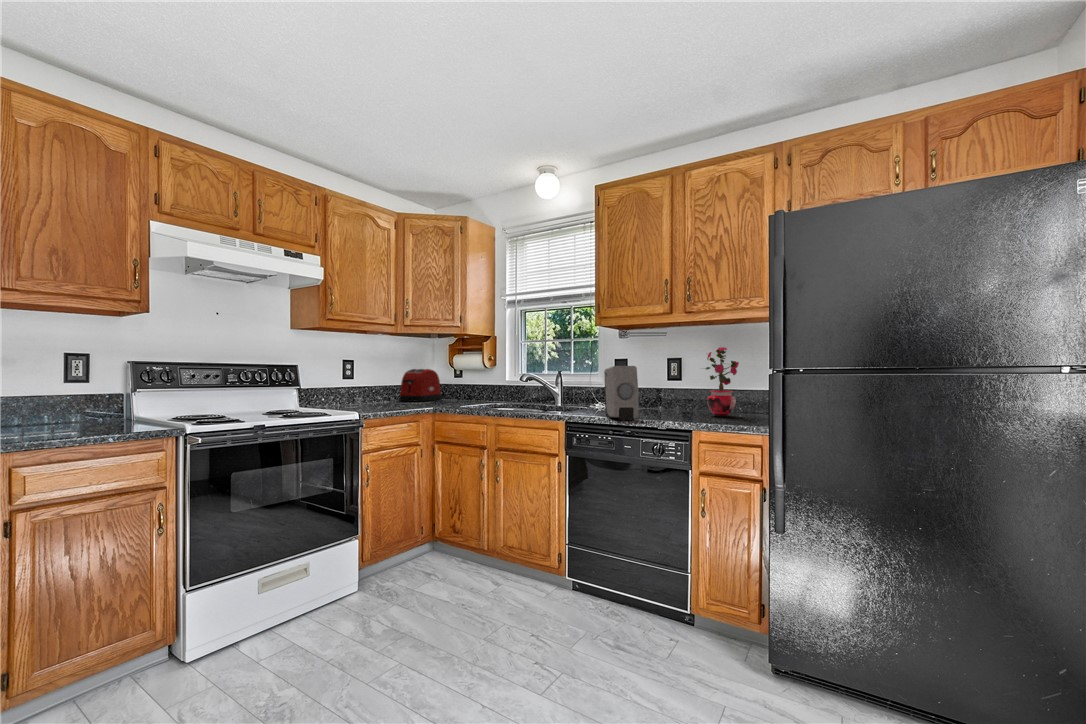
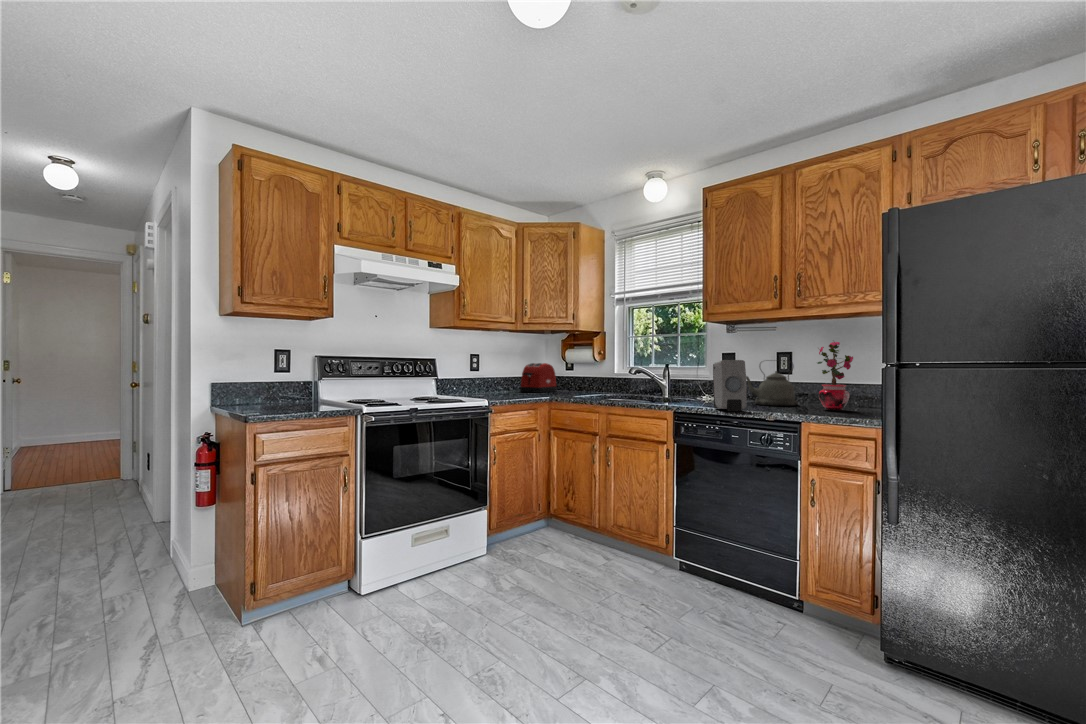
kettle: none [633,365,687,412] -> present [746,363,798,406]

